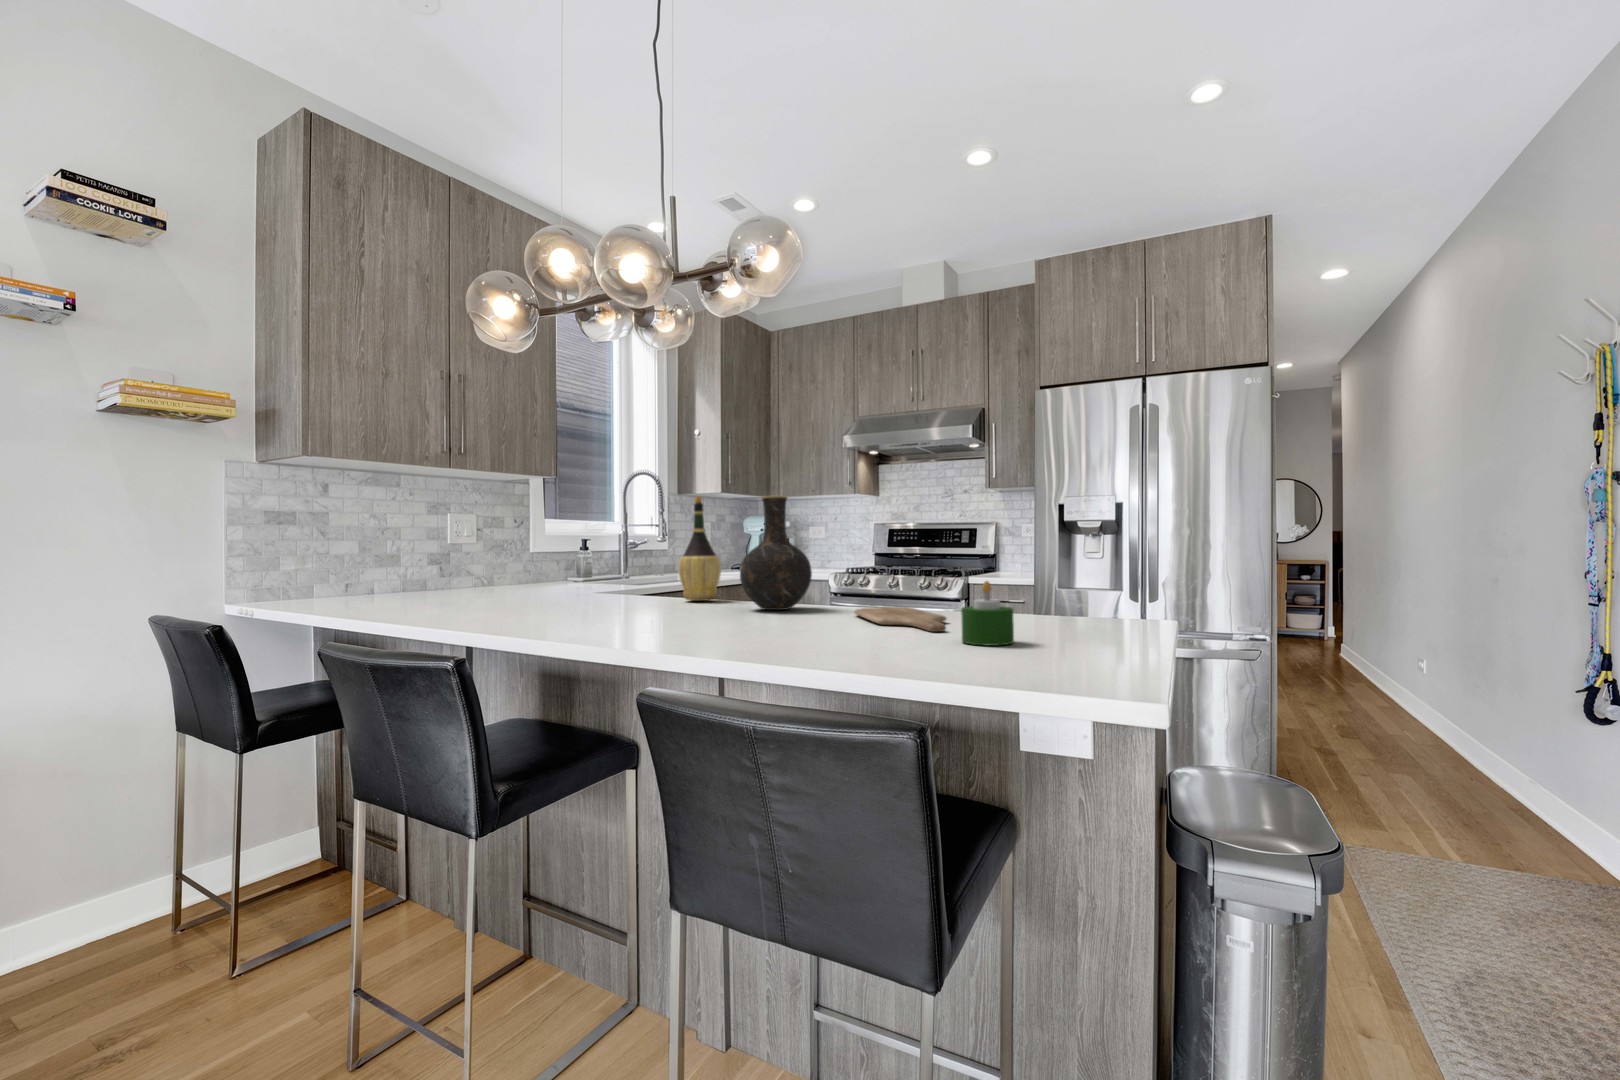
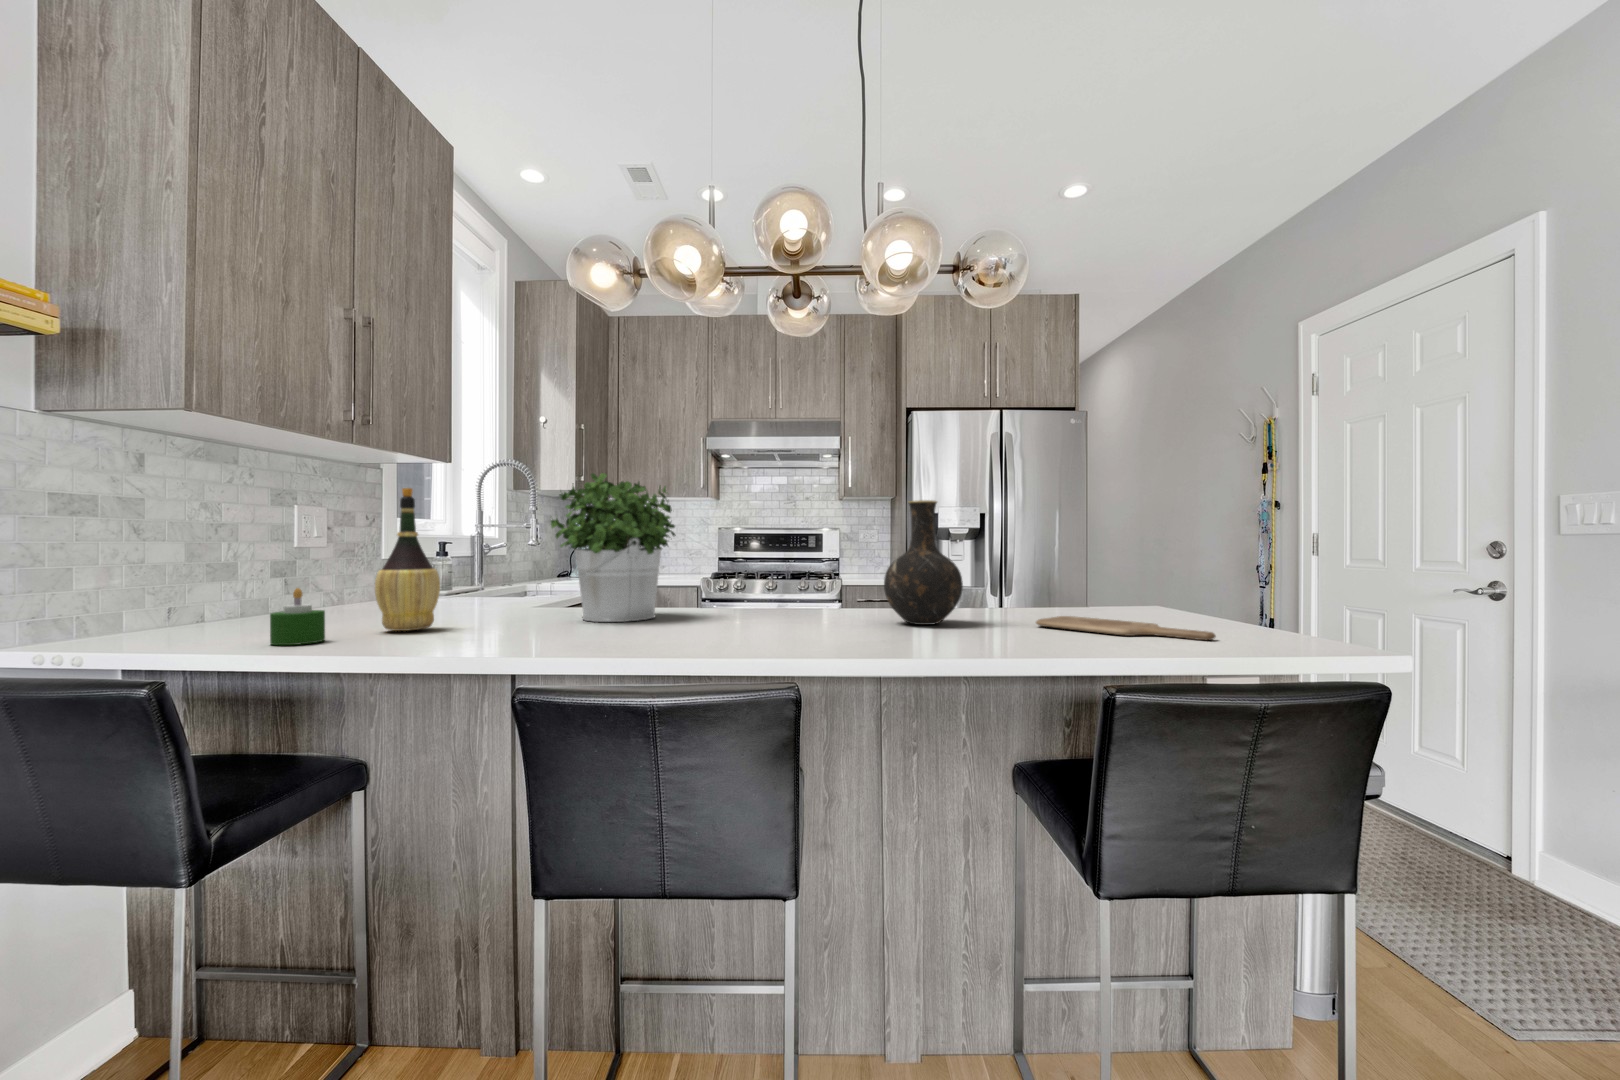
potted plant: none [533,483,634,600] -> present [551,473,676,622]
wine bottle: present [679,496,721,601] -> present [375,488,440,631]
candle: present [961,581,1014,646] -> present [270,588,325,645]

